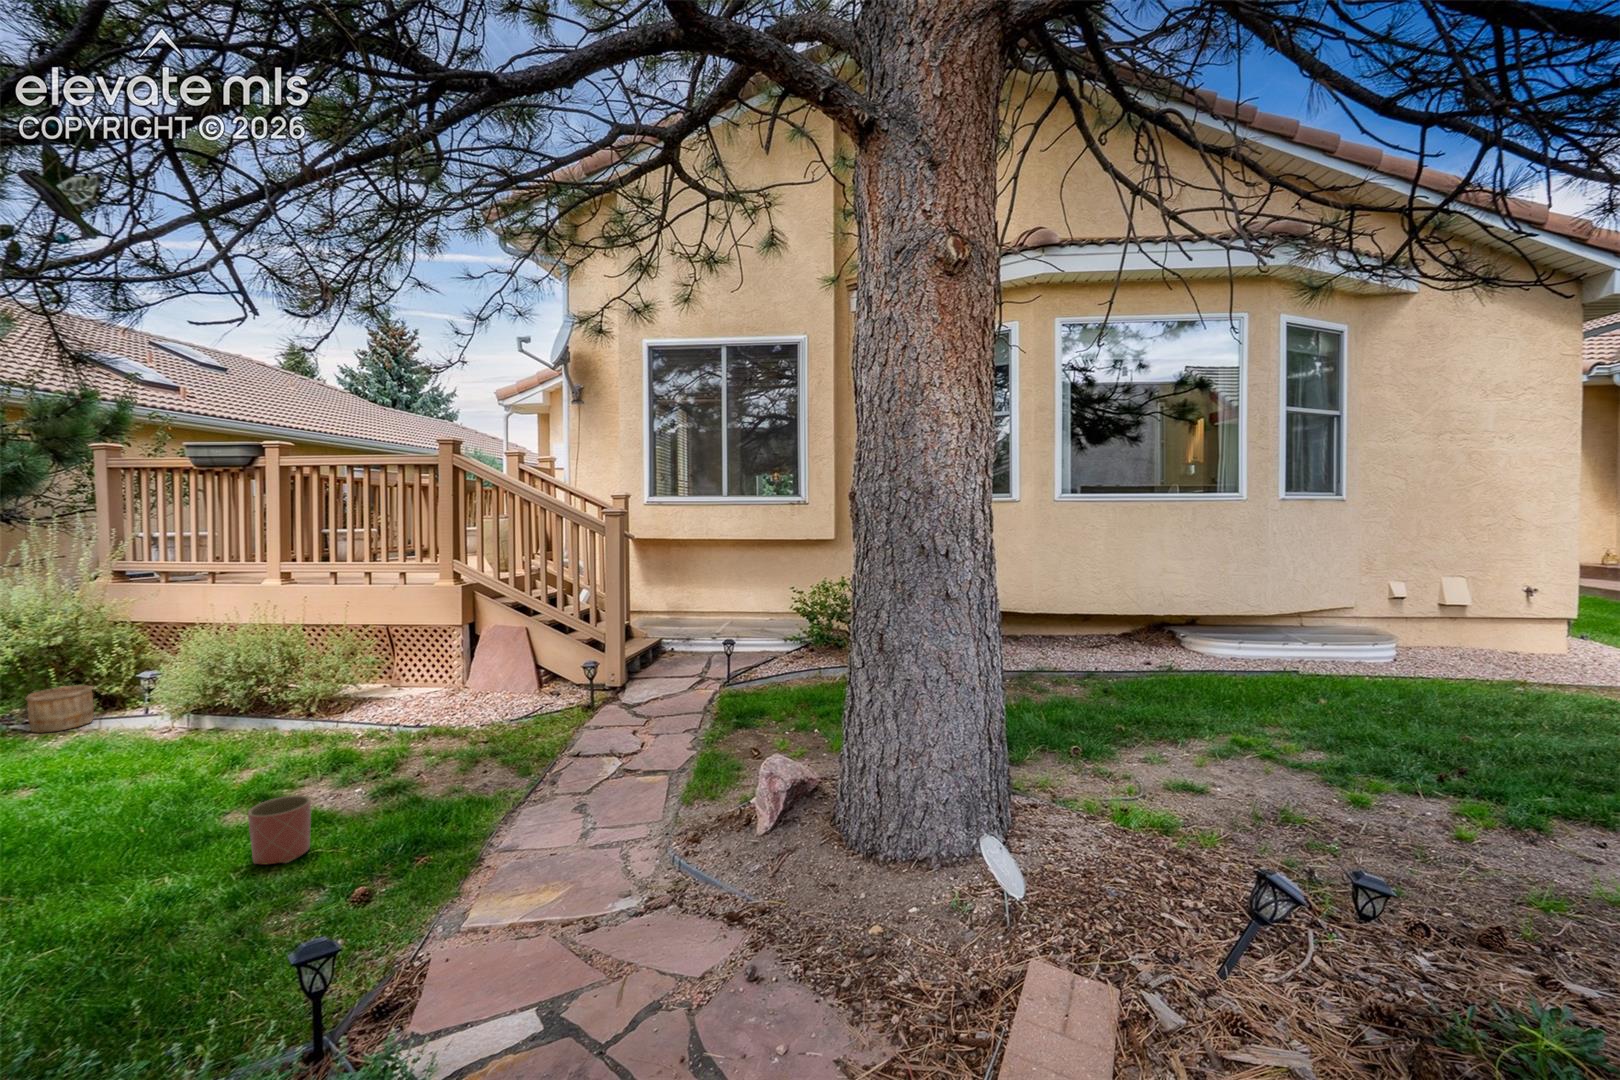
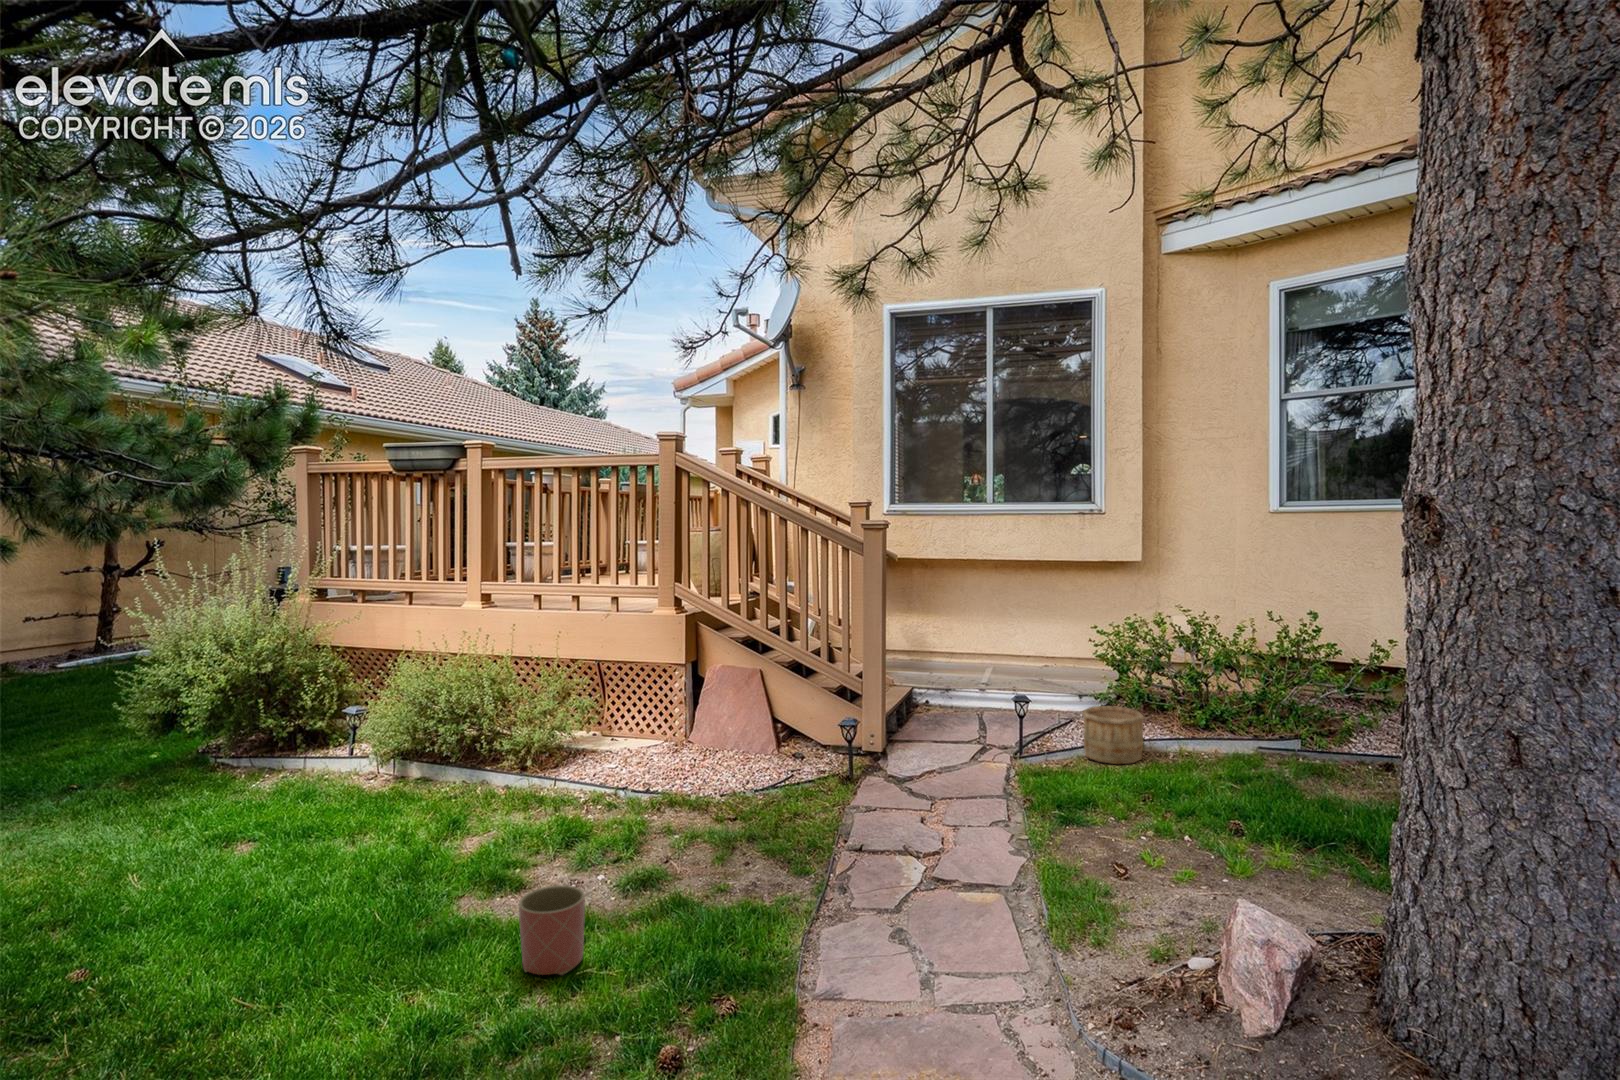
wooden bucket: present [25,685,94,733] -> present [1083,706,1144,764]

